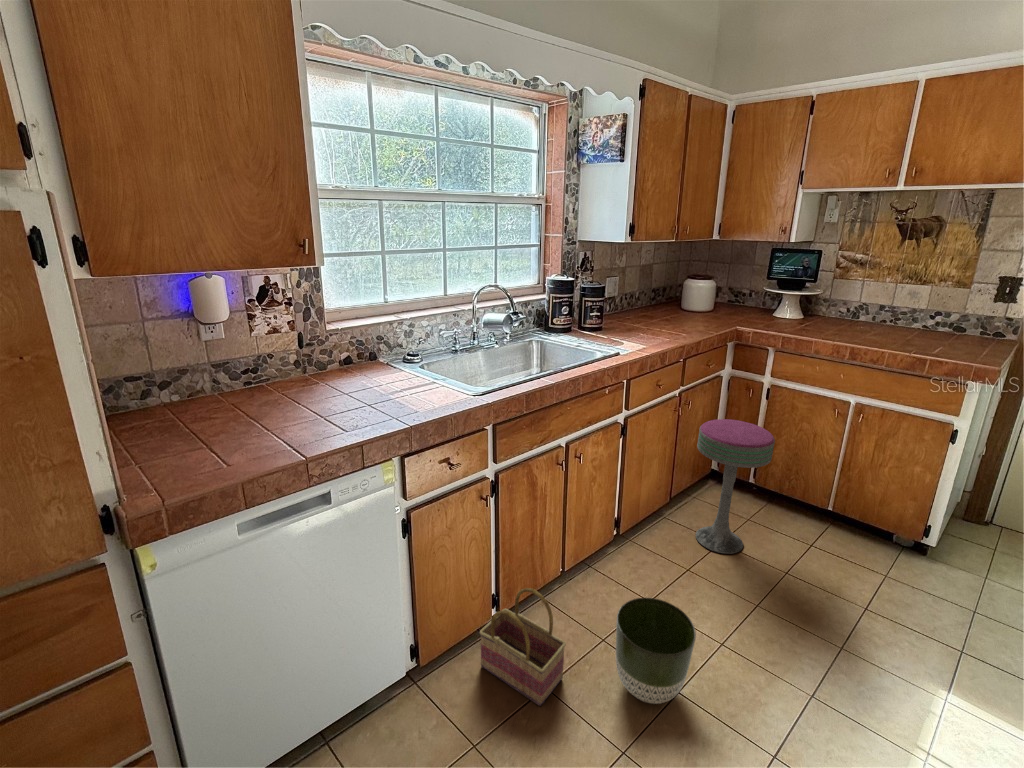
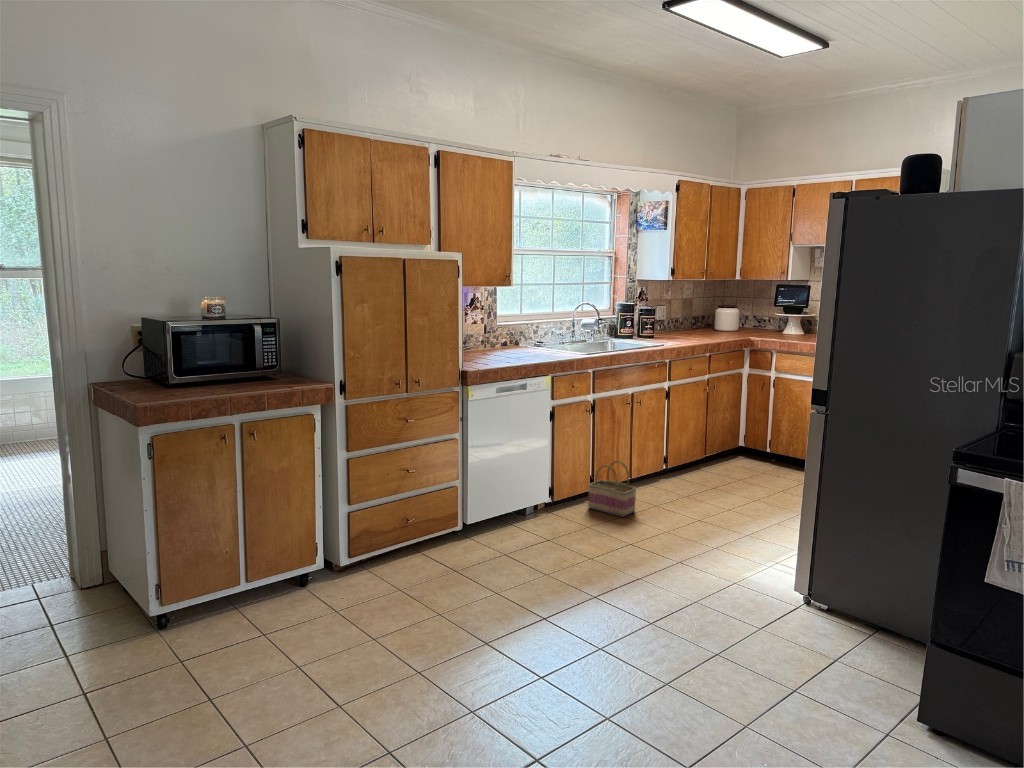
bar stool: present [696,419,775,554] -> none [720,394,768,481]
planter: present [616,598,696,704] -> none [664,467,706,517]

